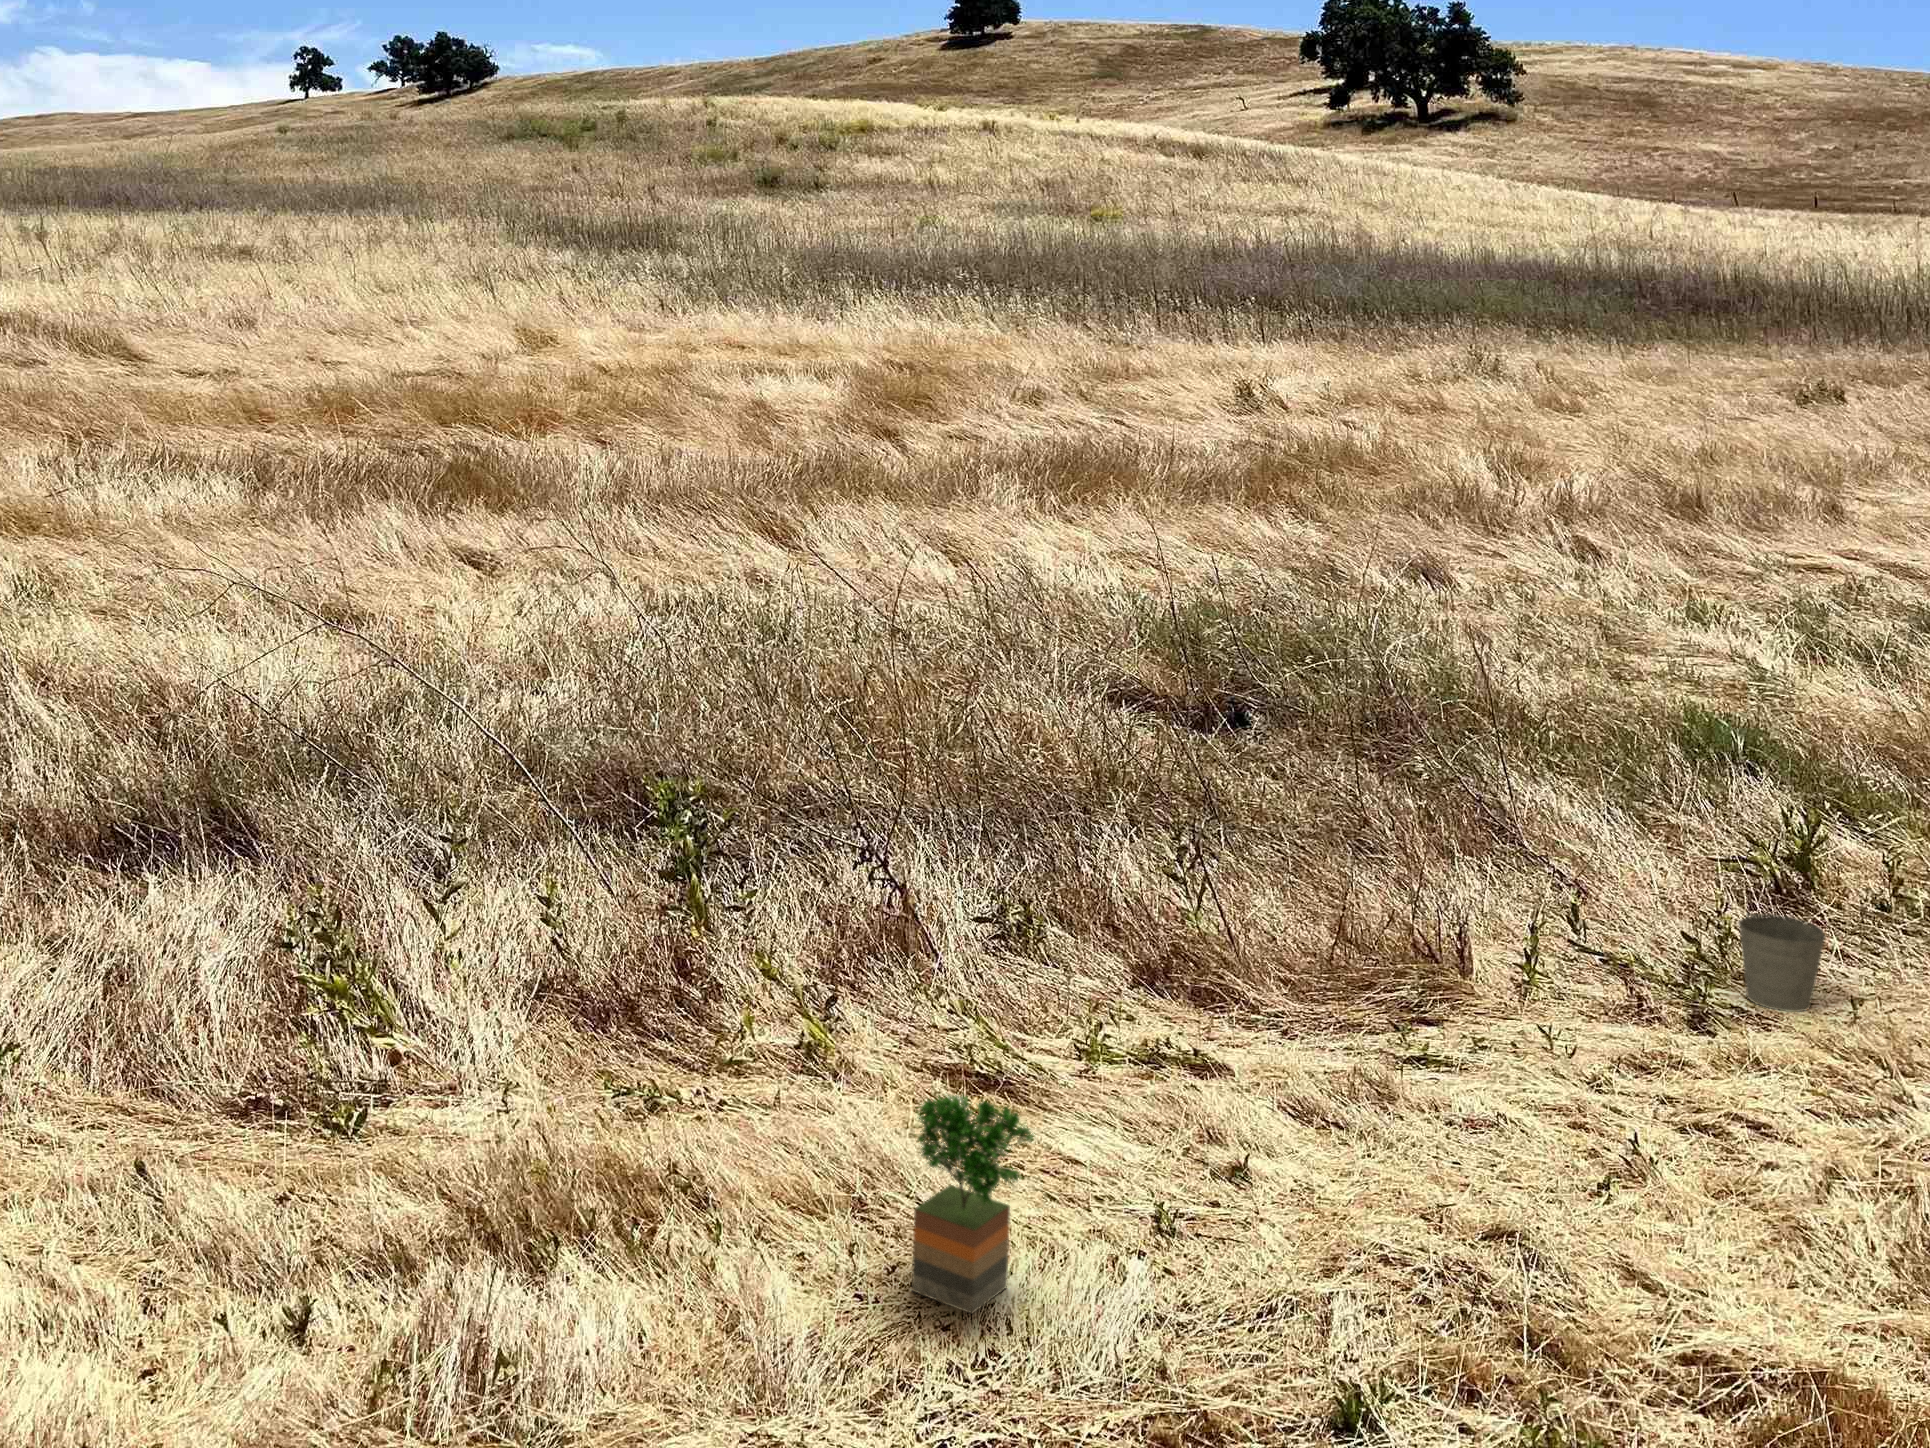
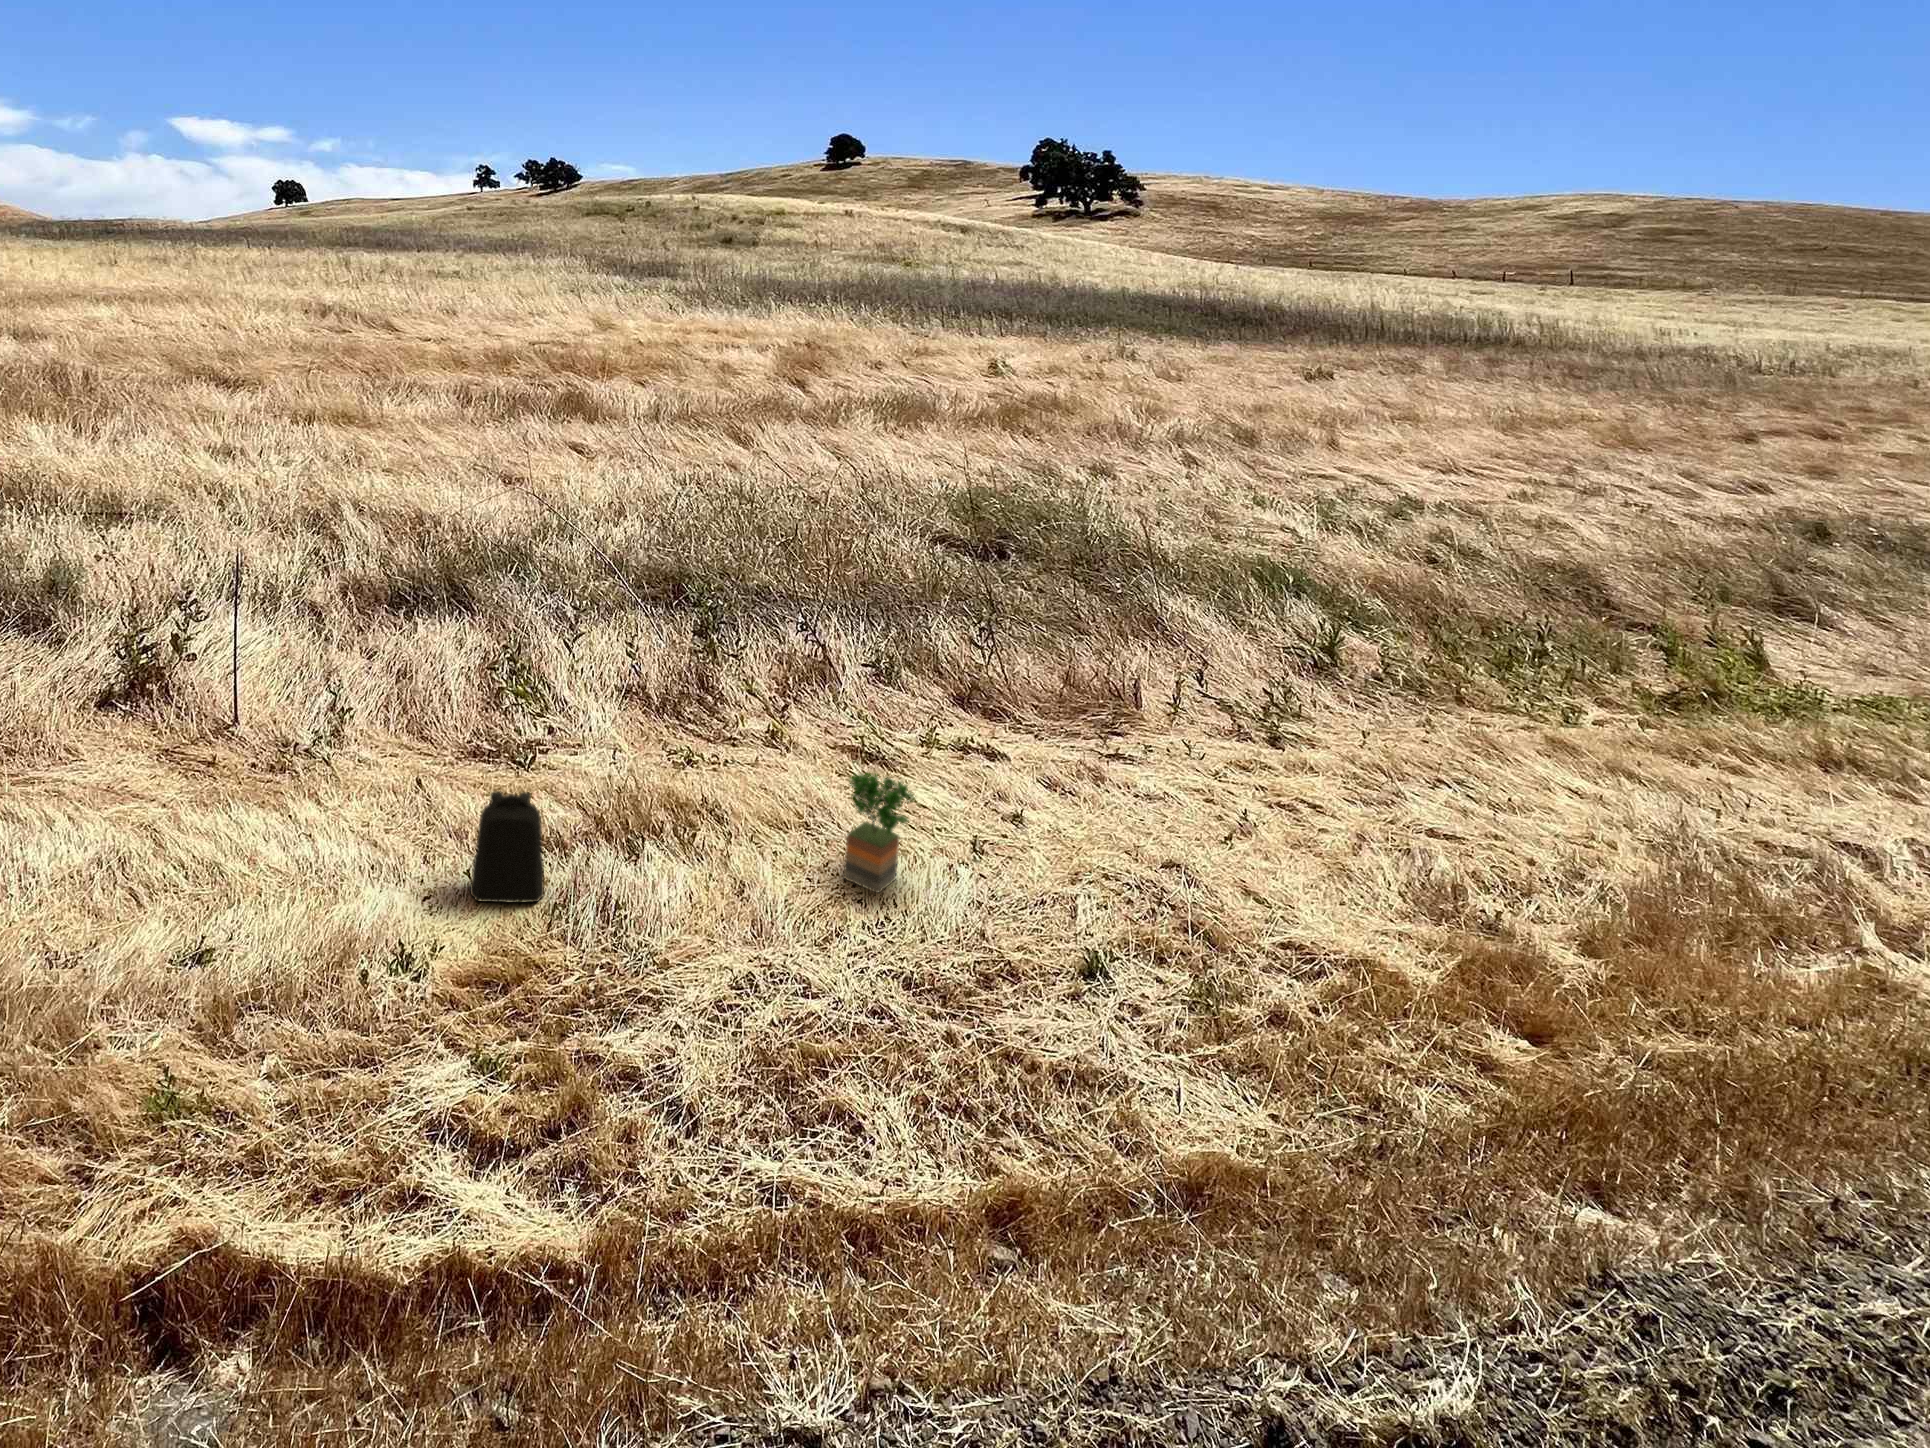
bucket: present [1739,913,1826,1012] -> none [1301,682,1353,741]
backpack: none [213,1163,353,1371] -> present [470,791,544,903]

